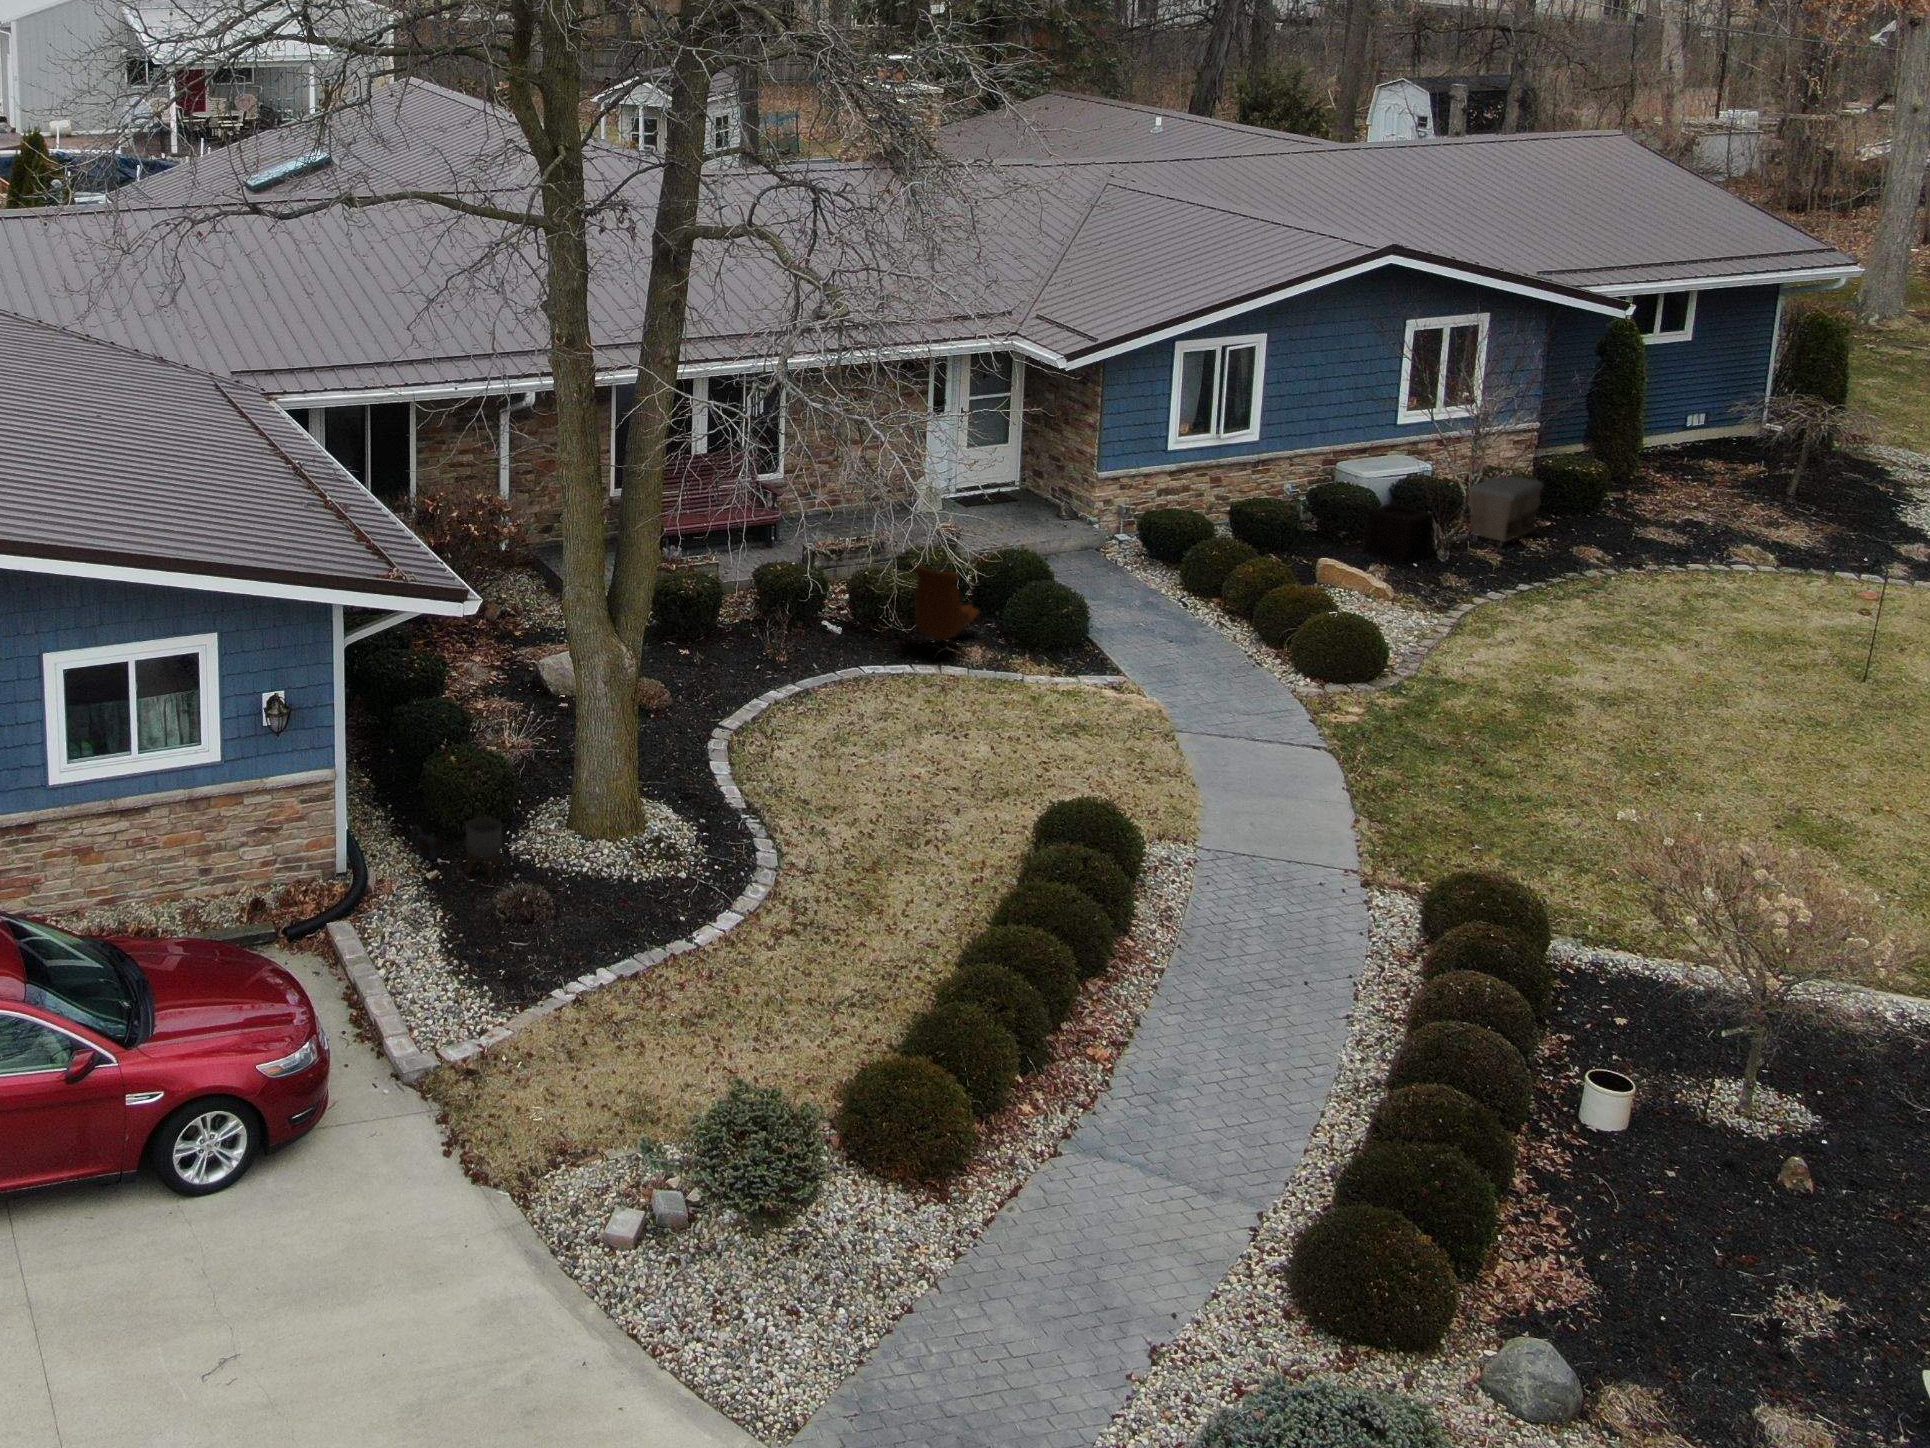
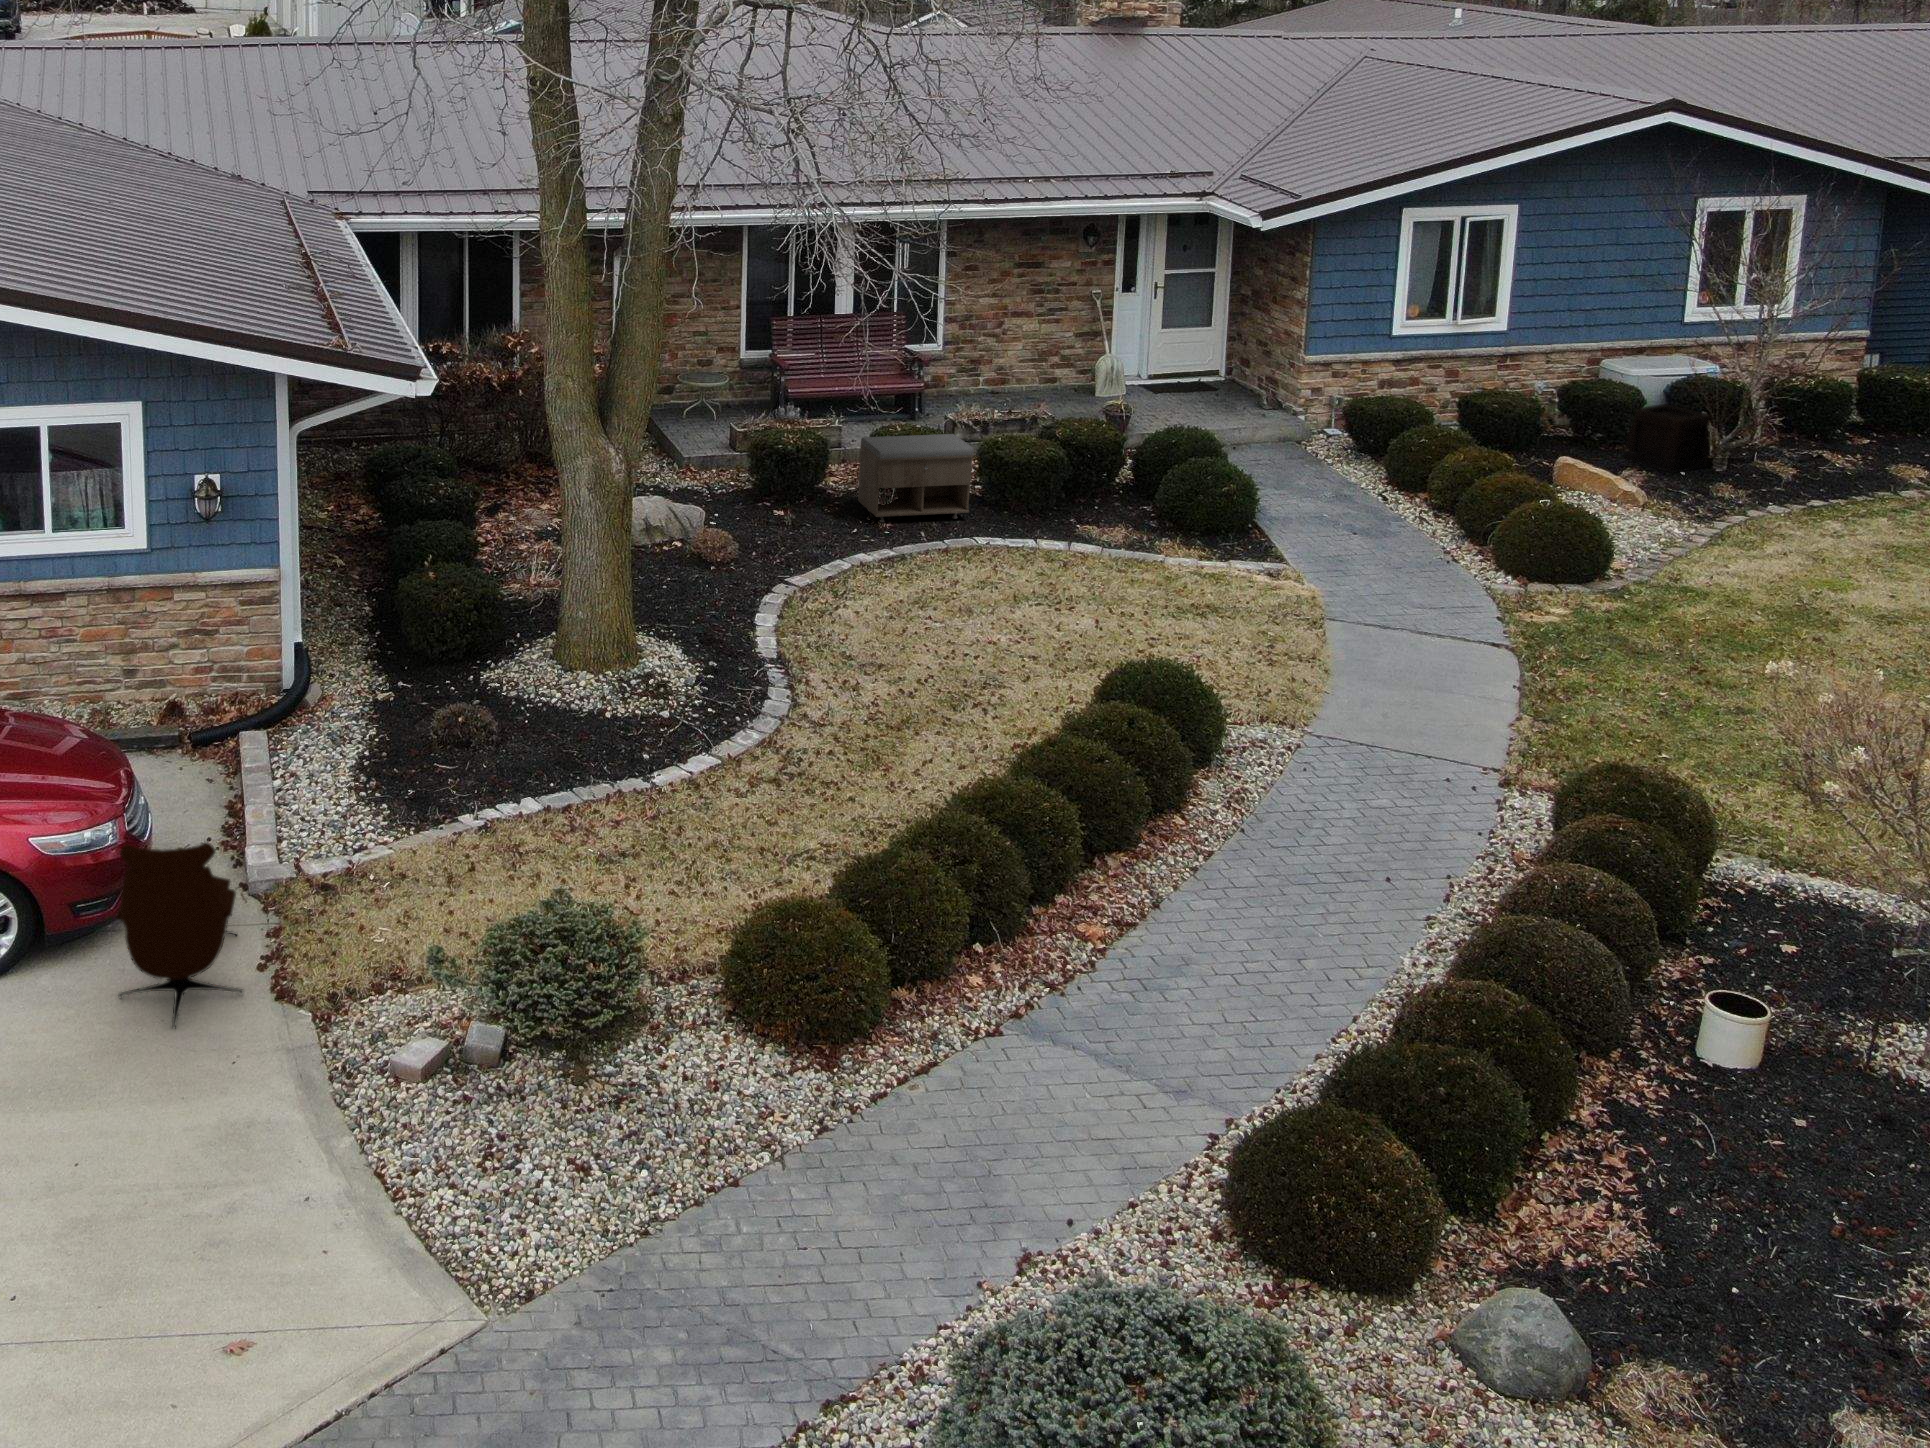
storage bench: present [1469,477,1543,544] -> present [858,434,974,522]
lounge chair: present [914,566,980,660] -> present [117,842,243,1028]
planter: present [466,817,502,876] -> none [426,639,466,705]
watering can: present [412,825,444,860] -> none [376,646,405,685]

